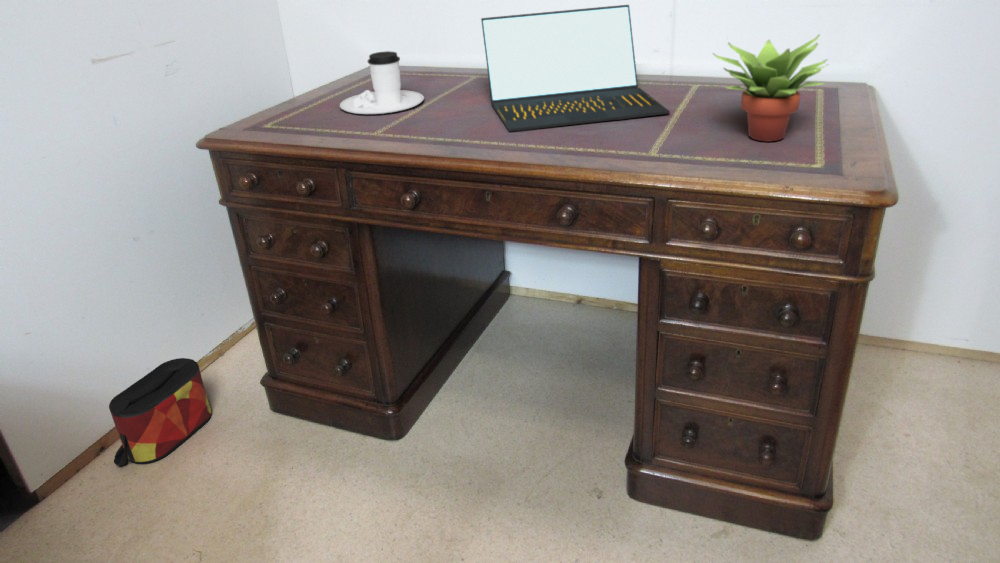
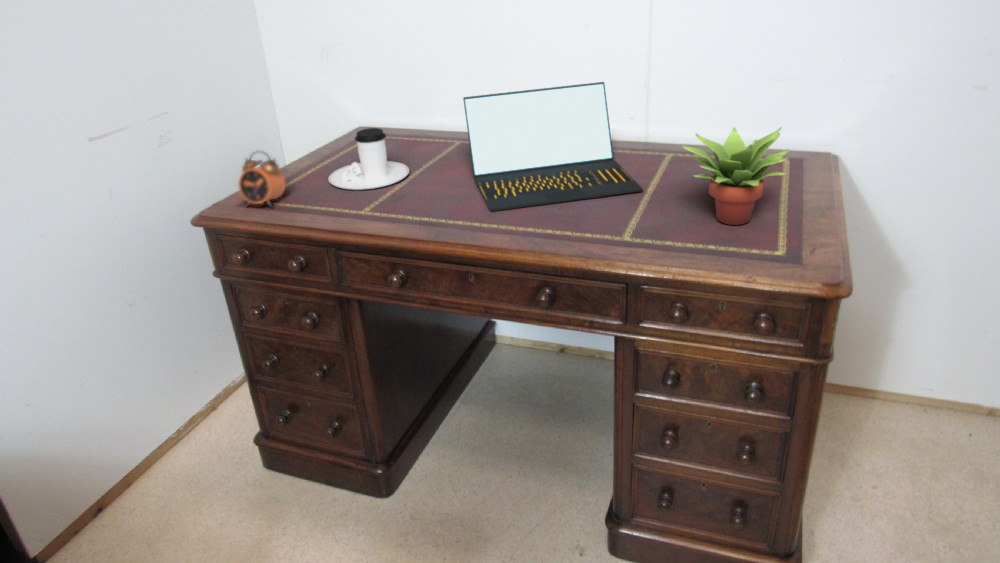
alarm clock: none [246,70,295,130] -> present [238,158,285,206]
bag: present [109,358,212,466] -> none [107,418,207,527]

